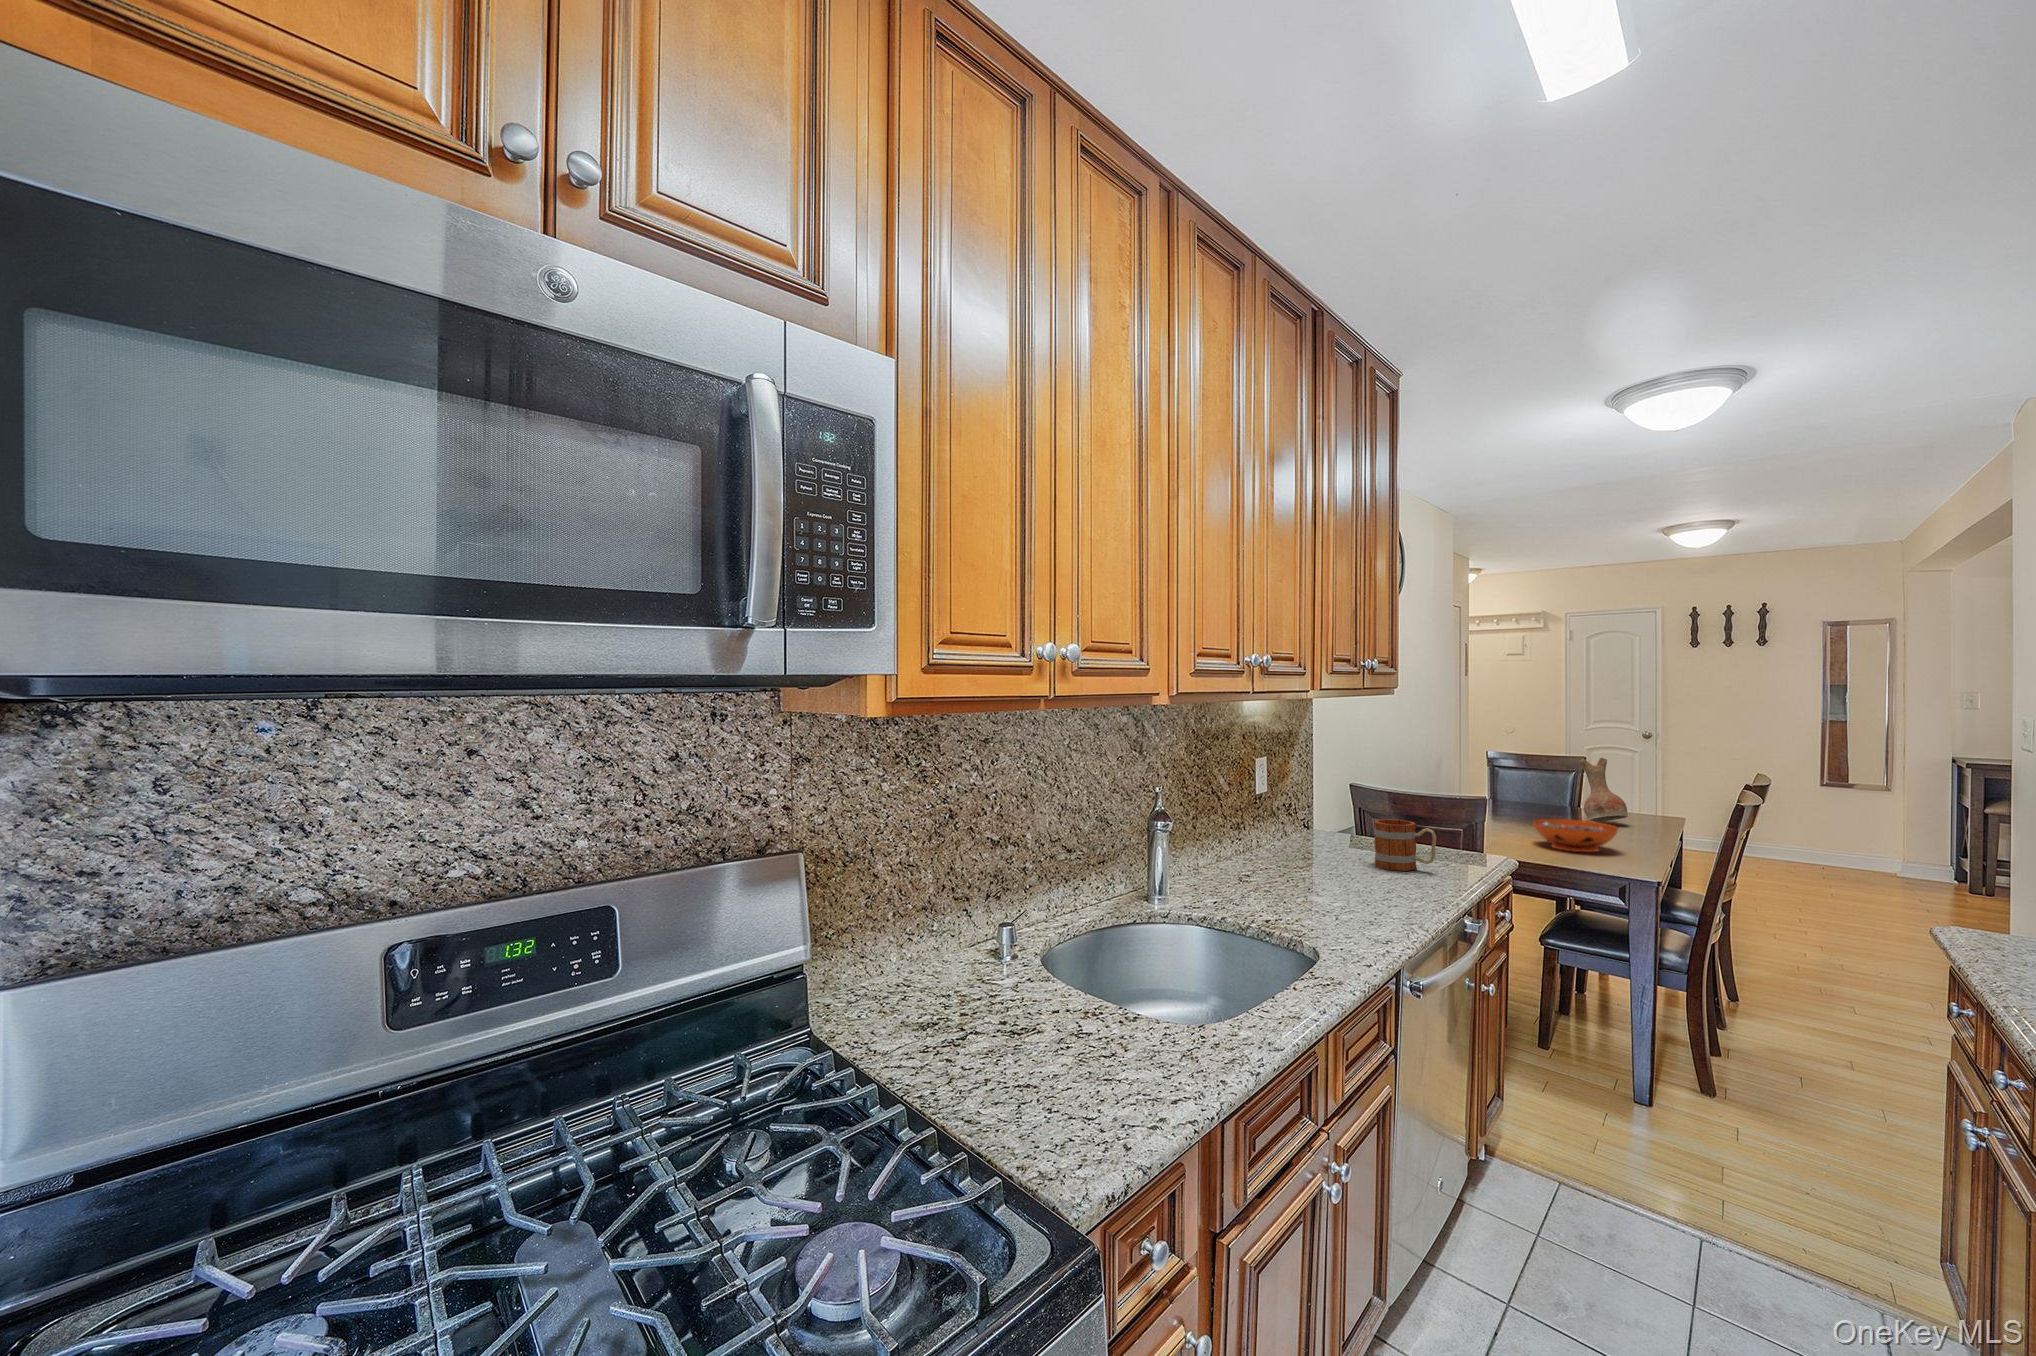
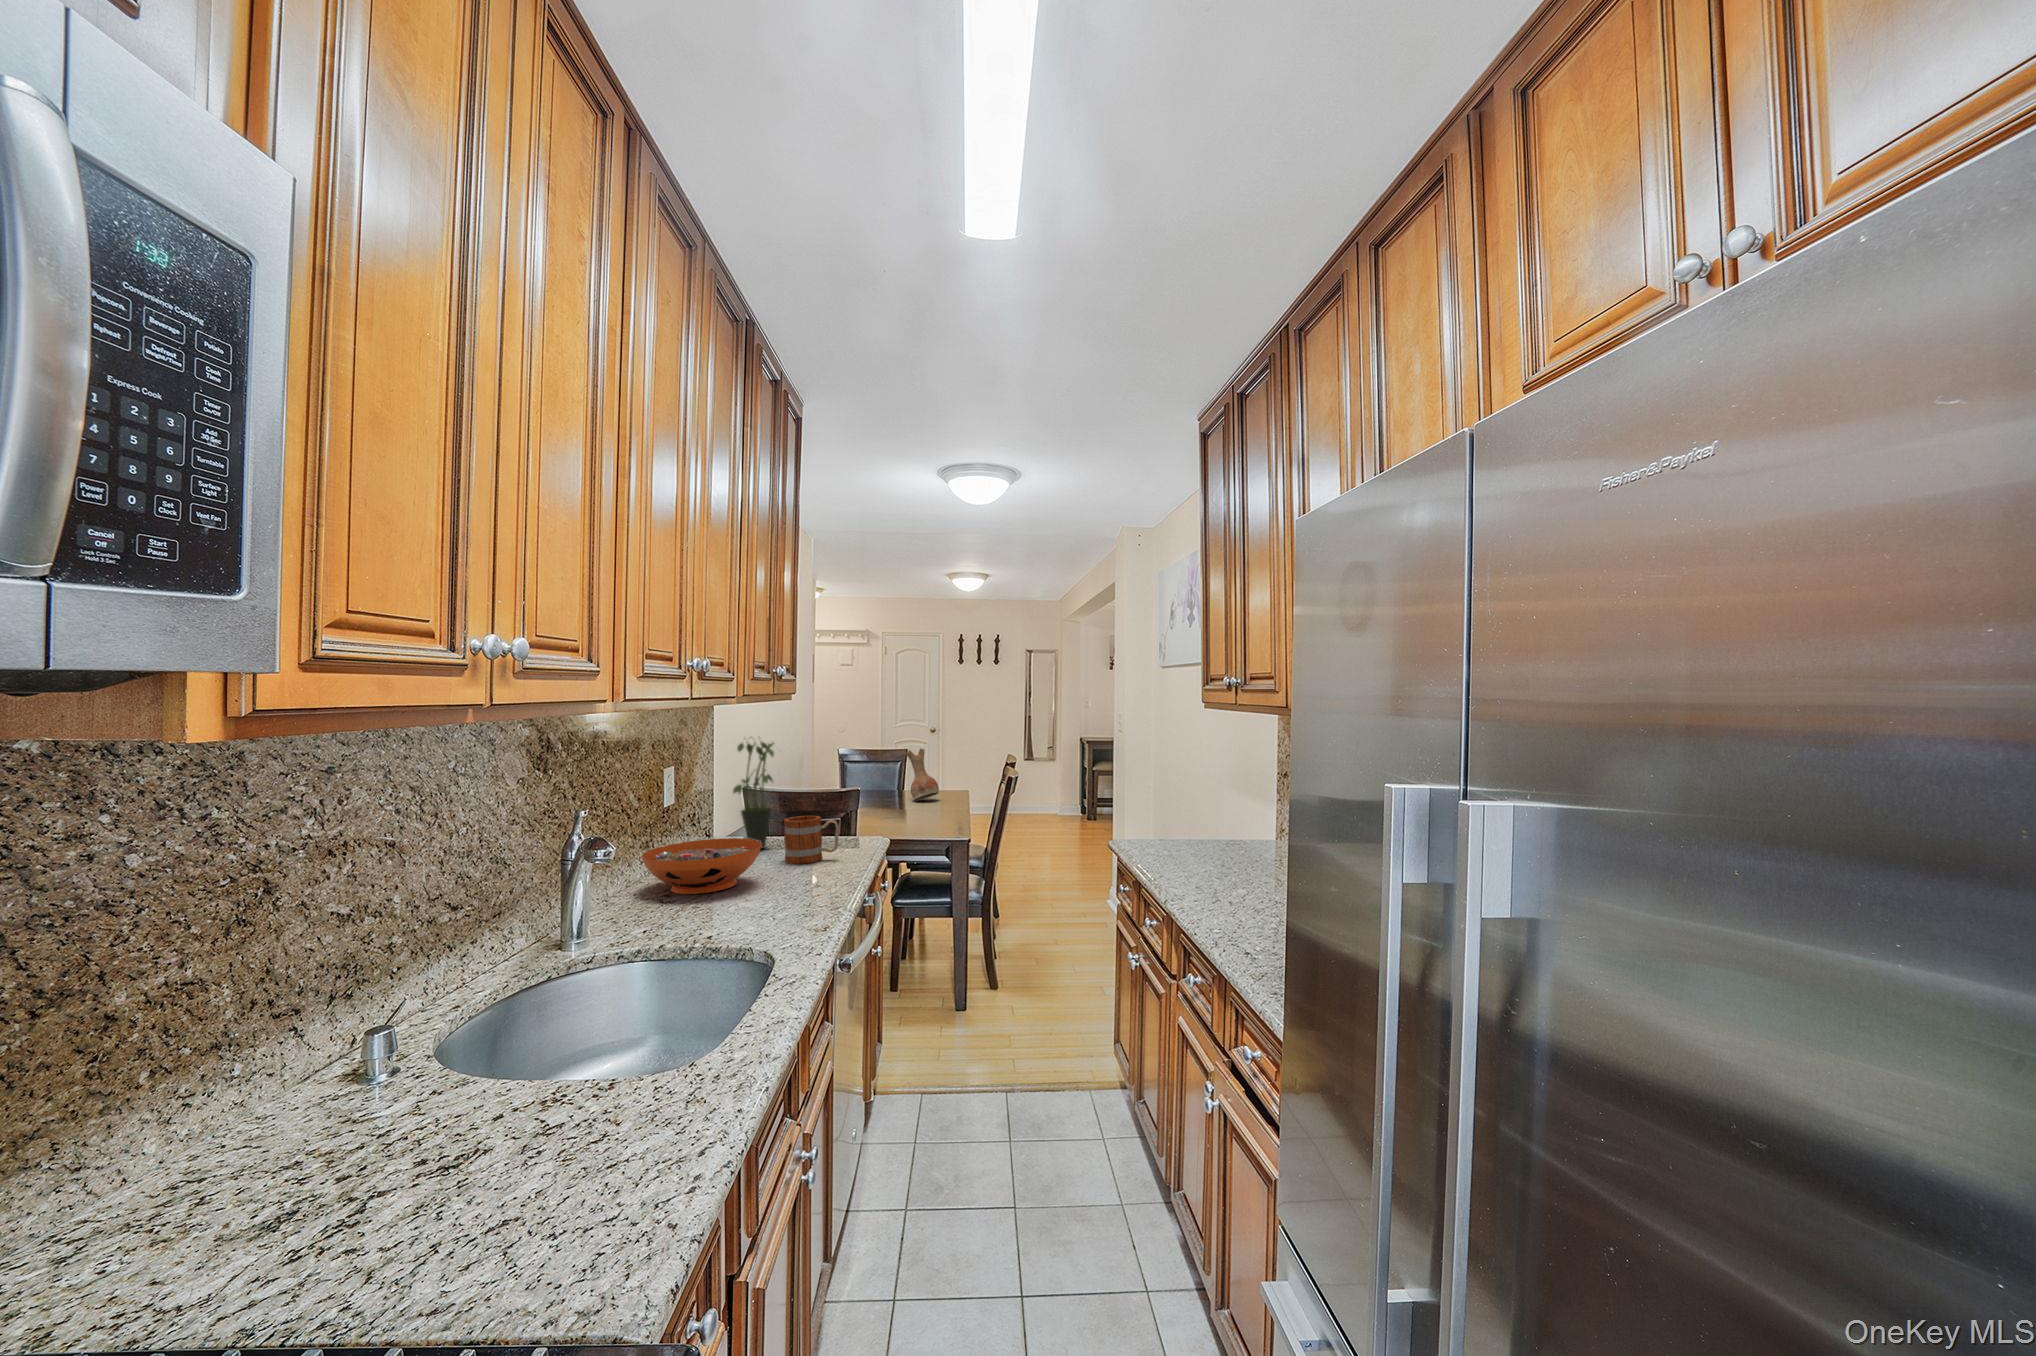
potted plant: none [1326,731,1380,847] -> present [733,737,774,849]
decorative bowl: present [1533,819,1618,852] -> present [642,838,761,894]

